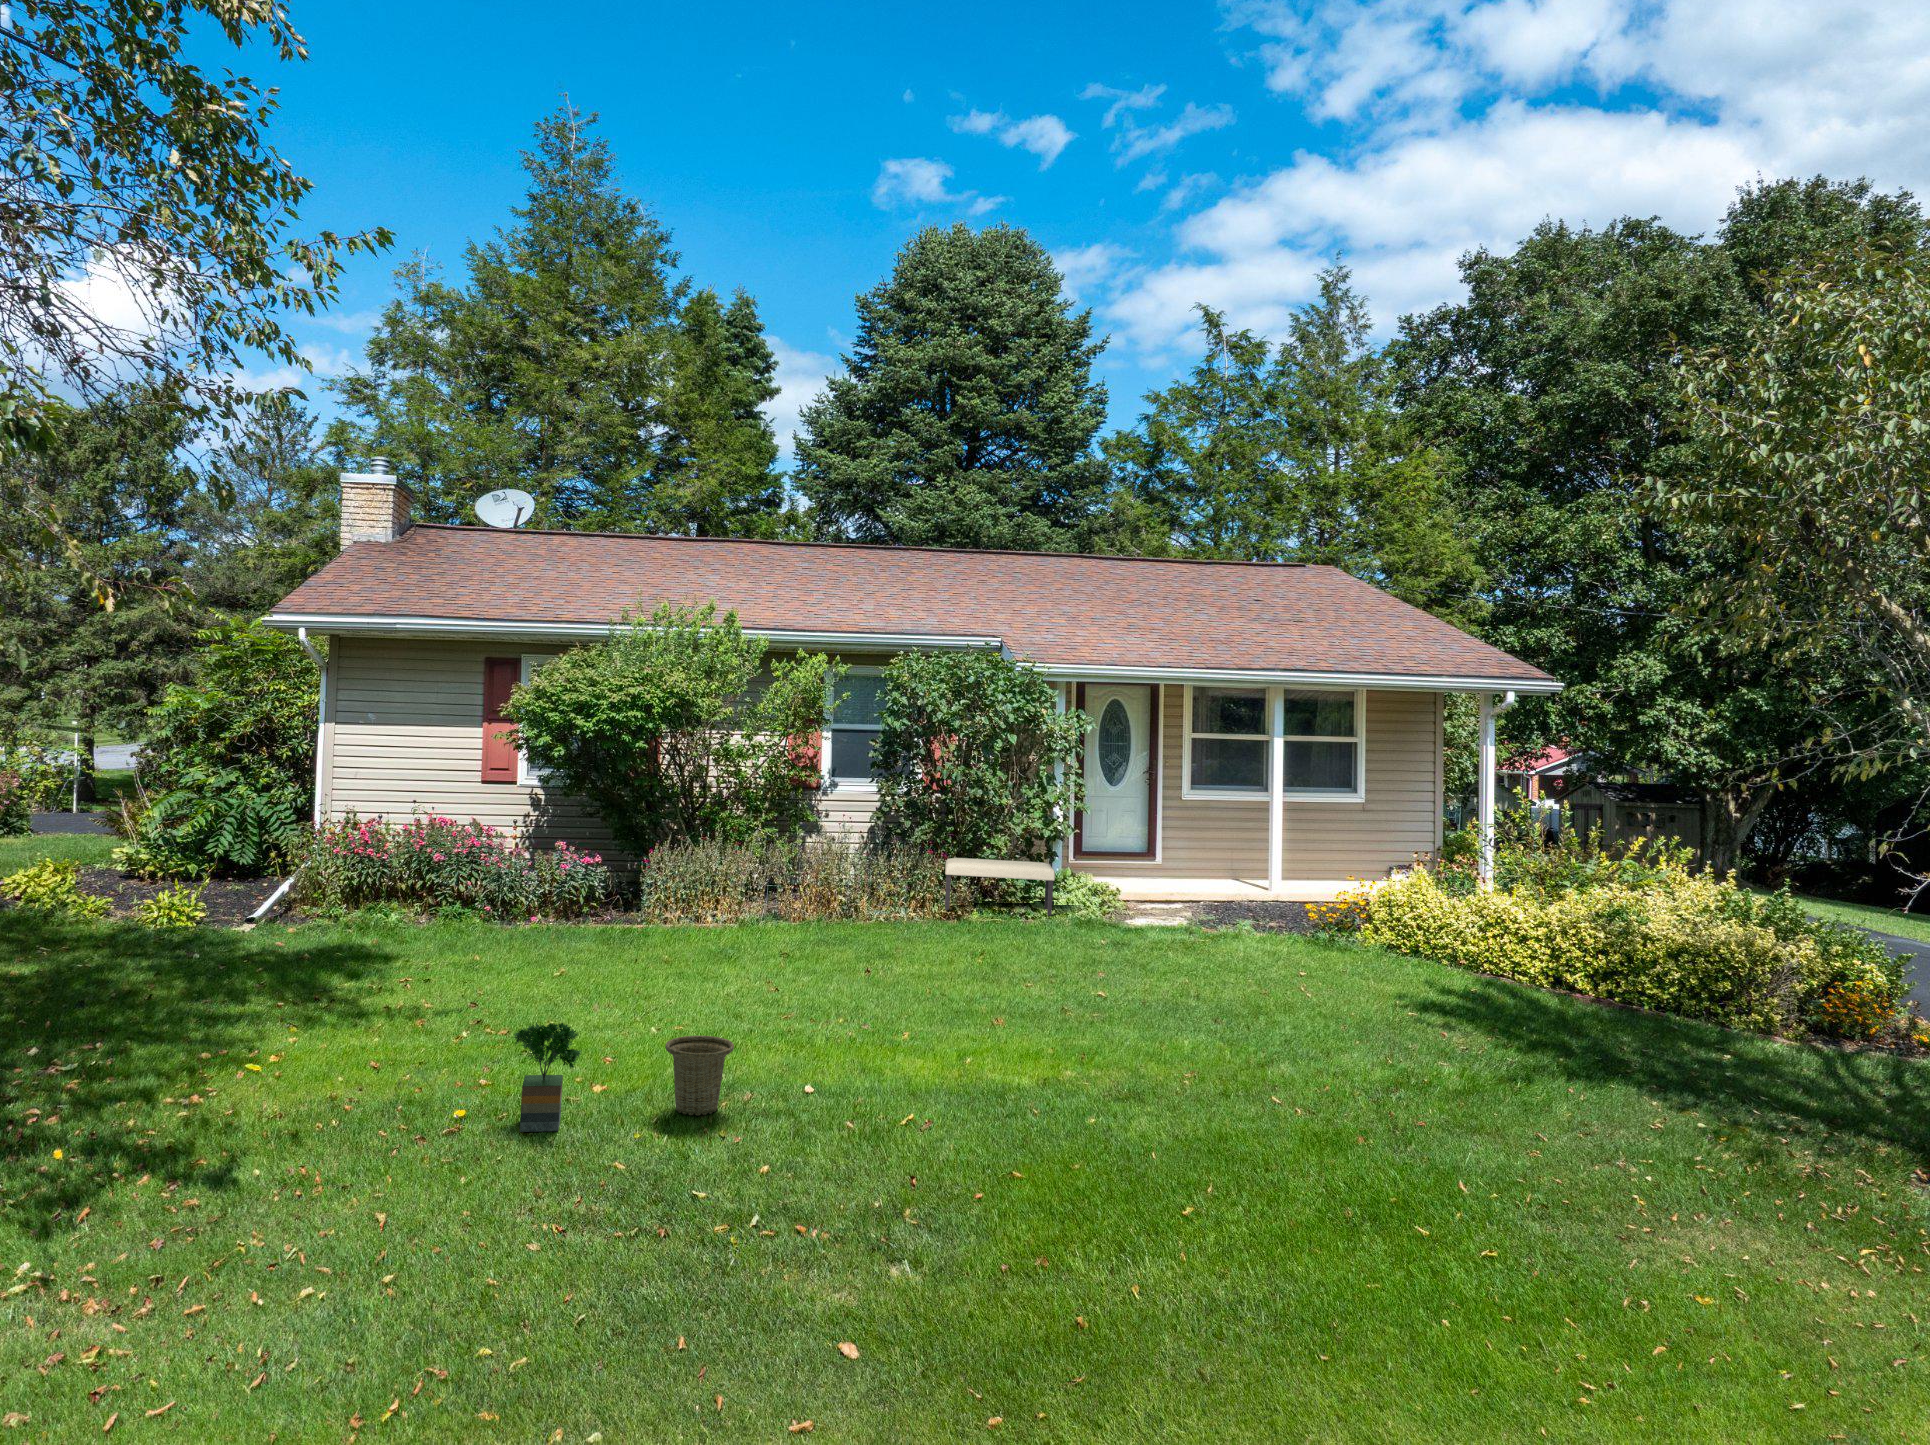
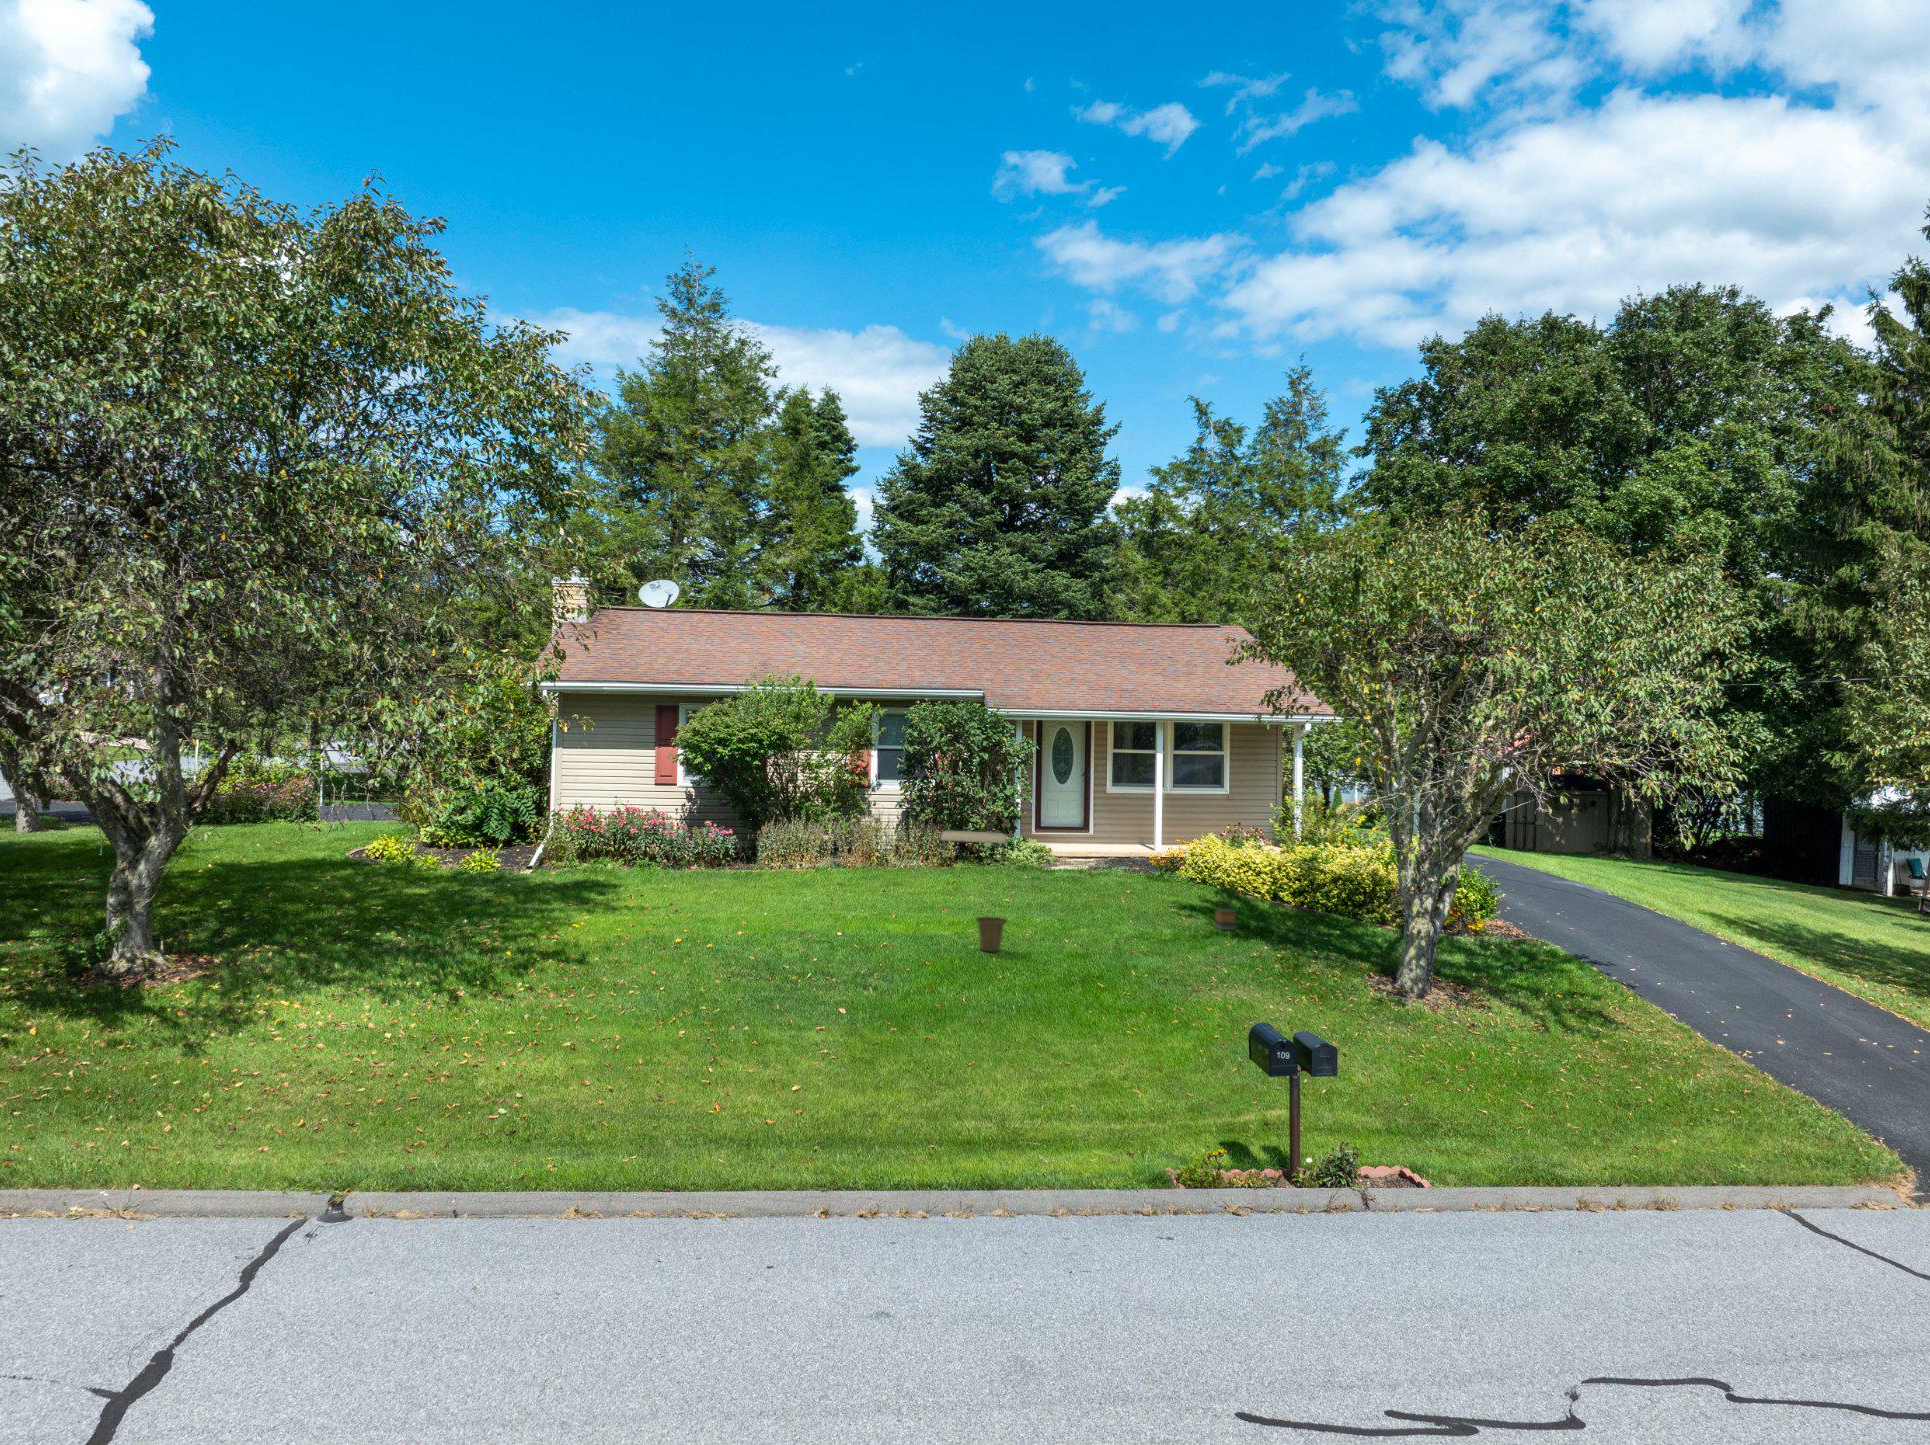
potted tree: present [514,1023,581,1132] -> present [1214,888,1242,930]
basket: present [665,1036,734,1116] -> present [976,916,1007,952]

